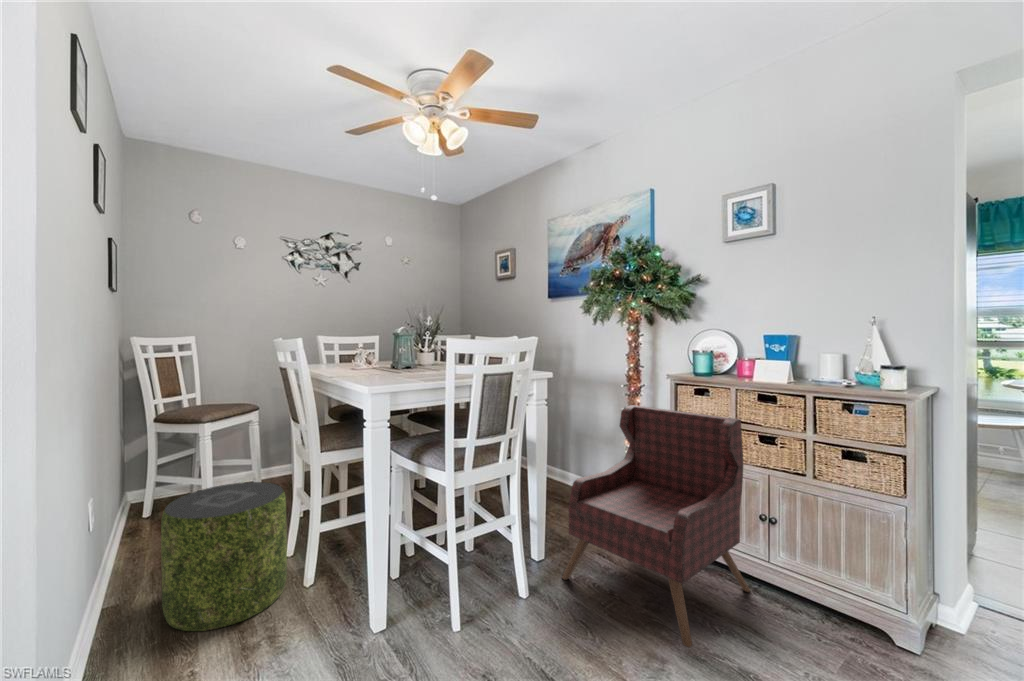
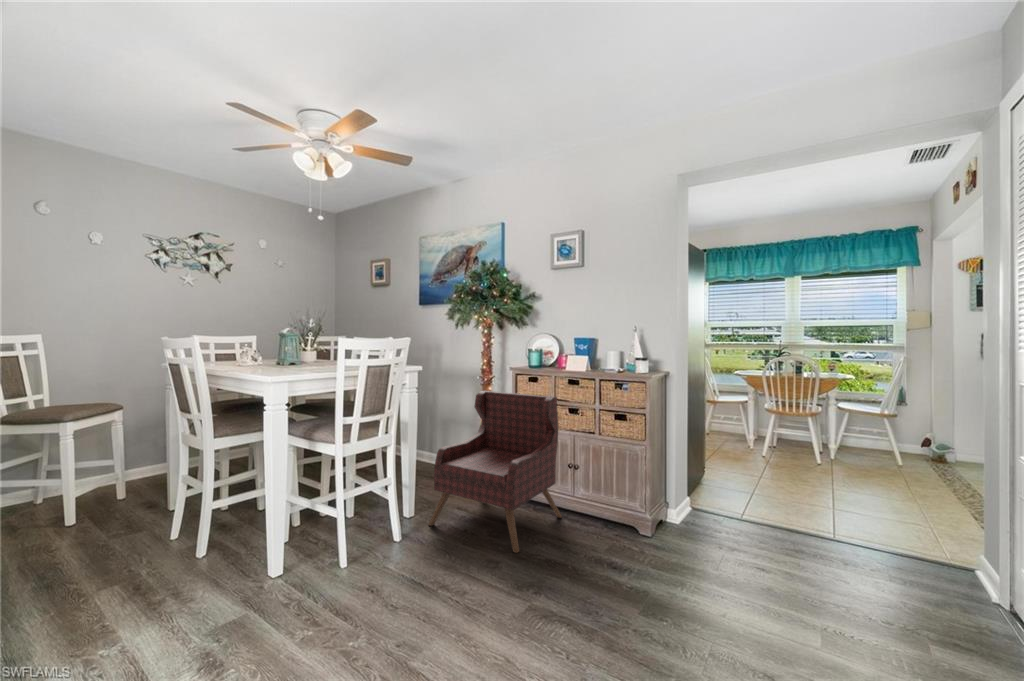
pouf: present [161,482,287,631] -> none [47,469,178,604]

